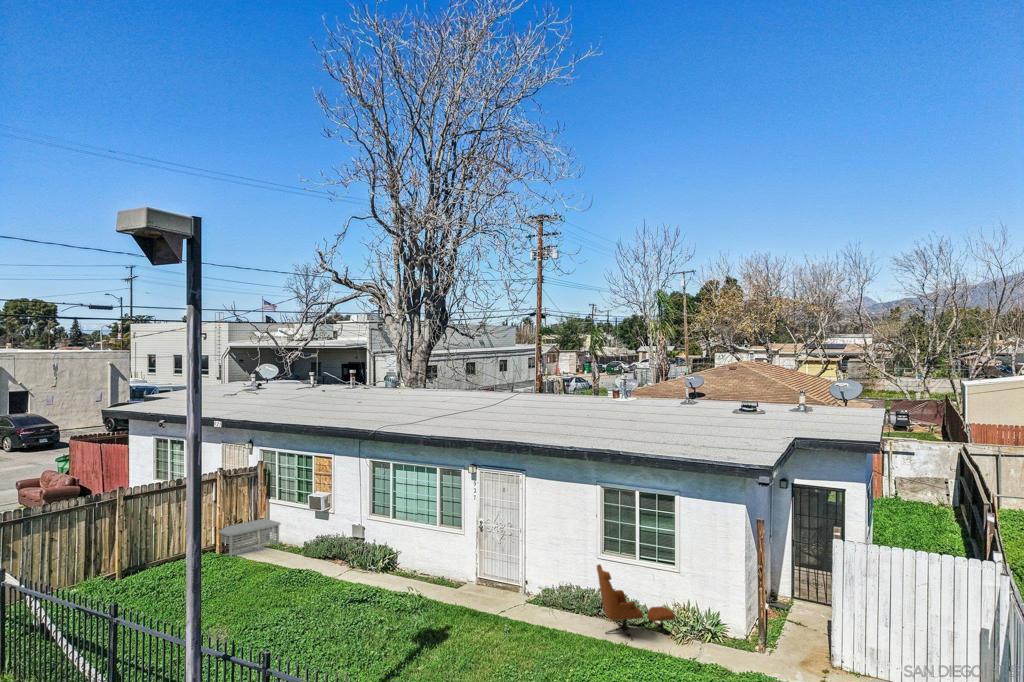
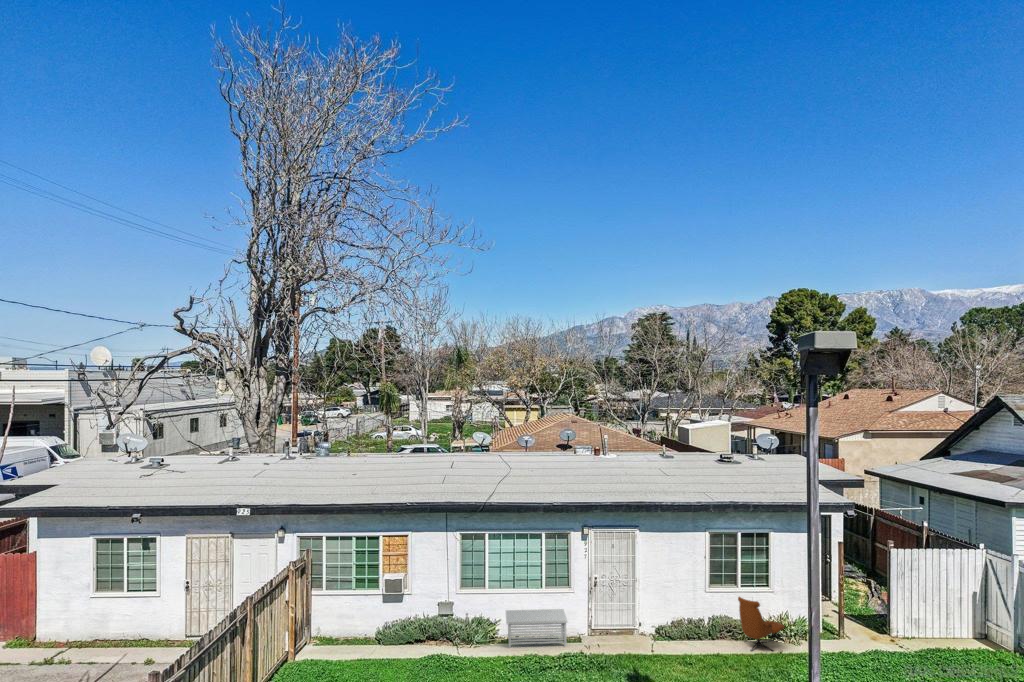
storage bench: present [218,518,281,557] -> present [506,609,567,648]

